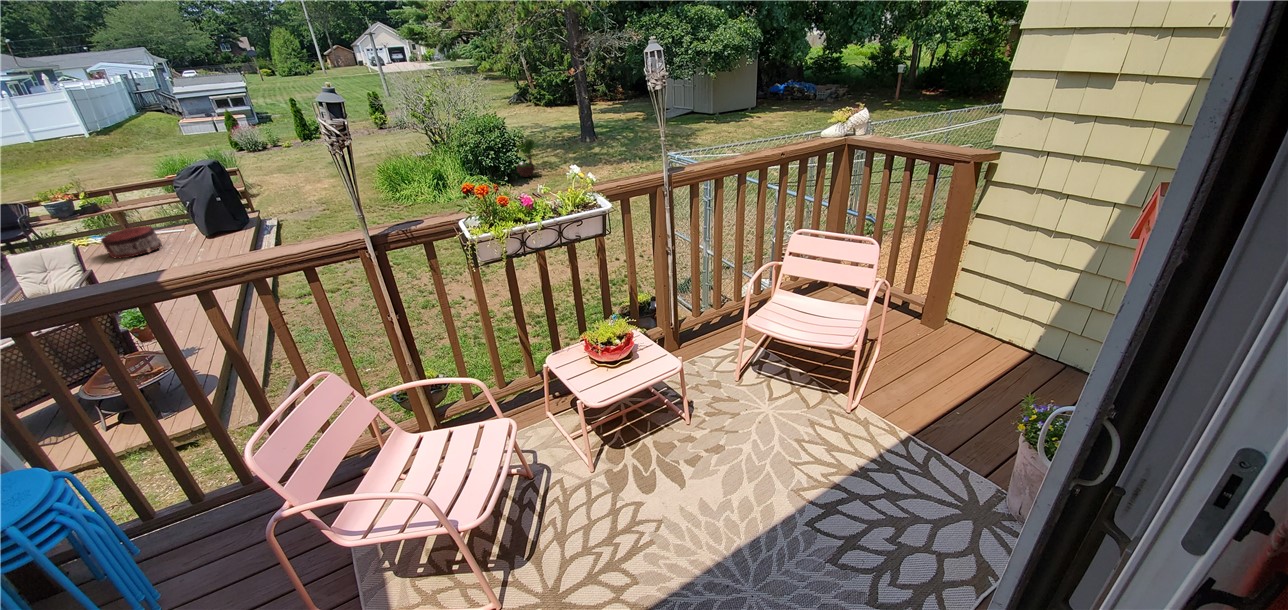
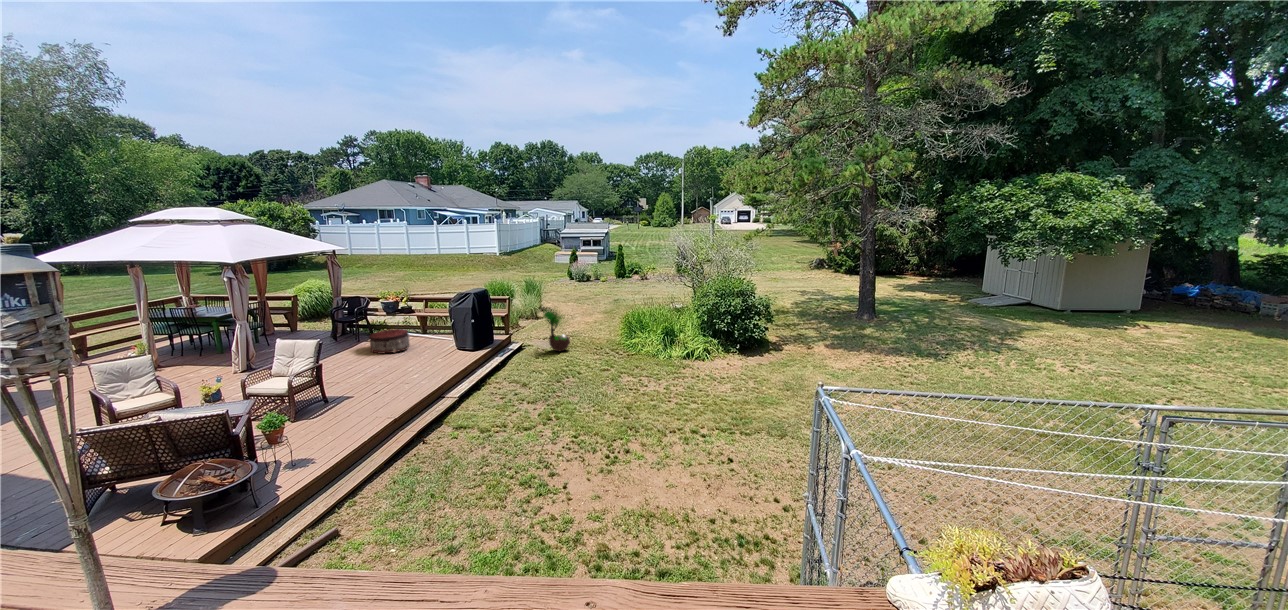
potted tree: present [517,139,535,177] -> present [543,310,570,351]

